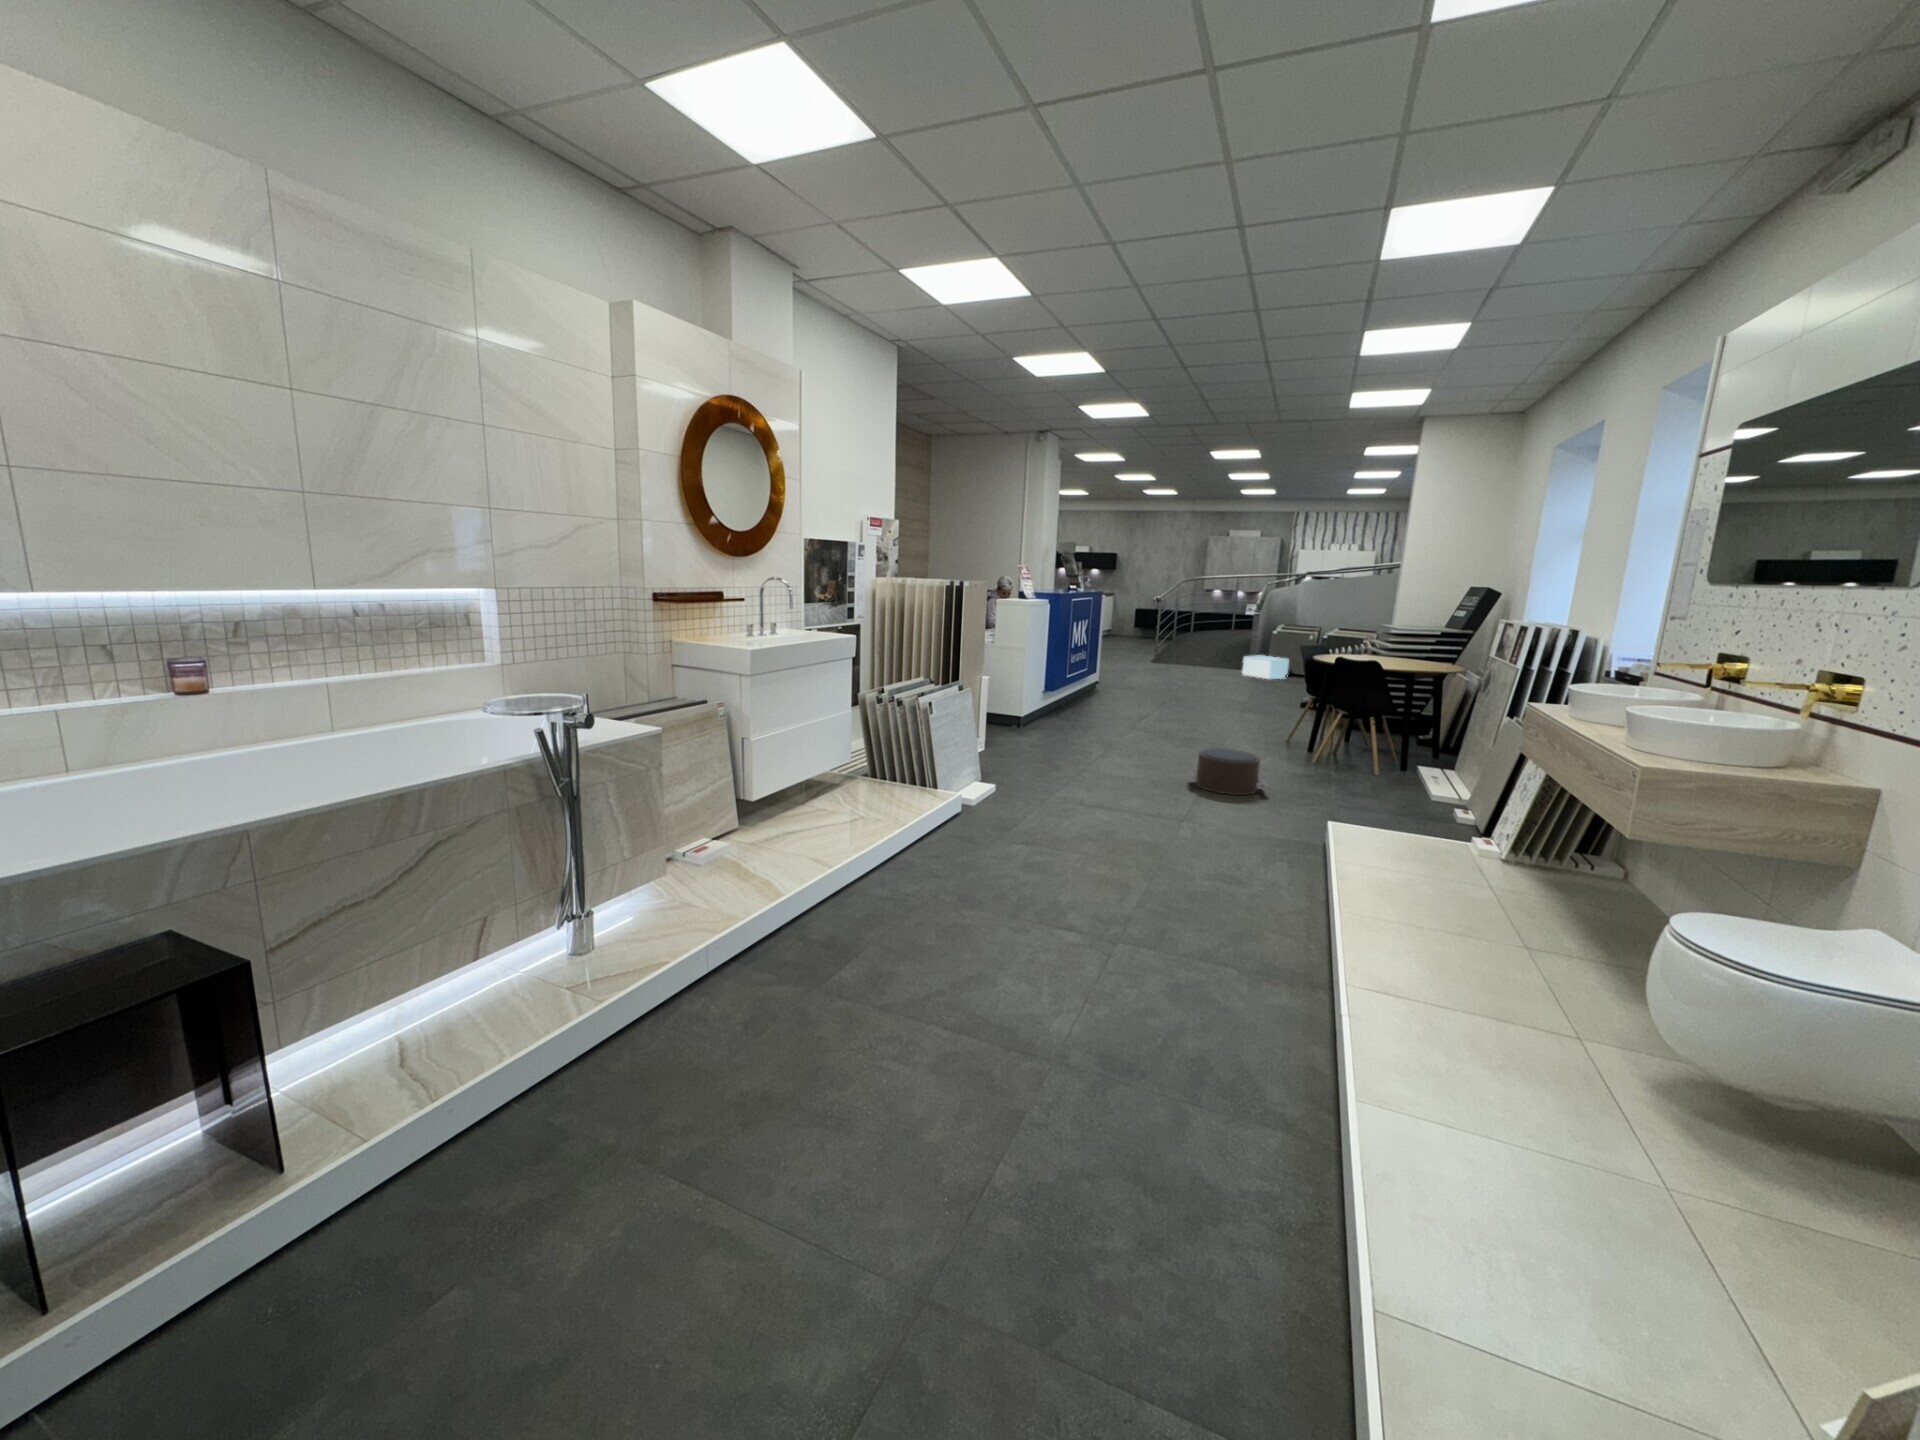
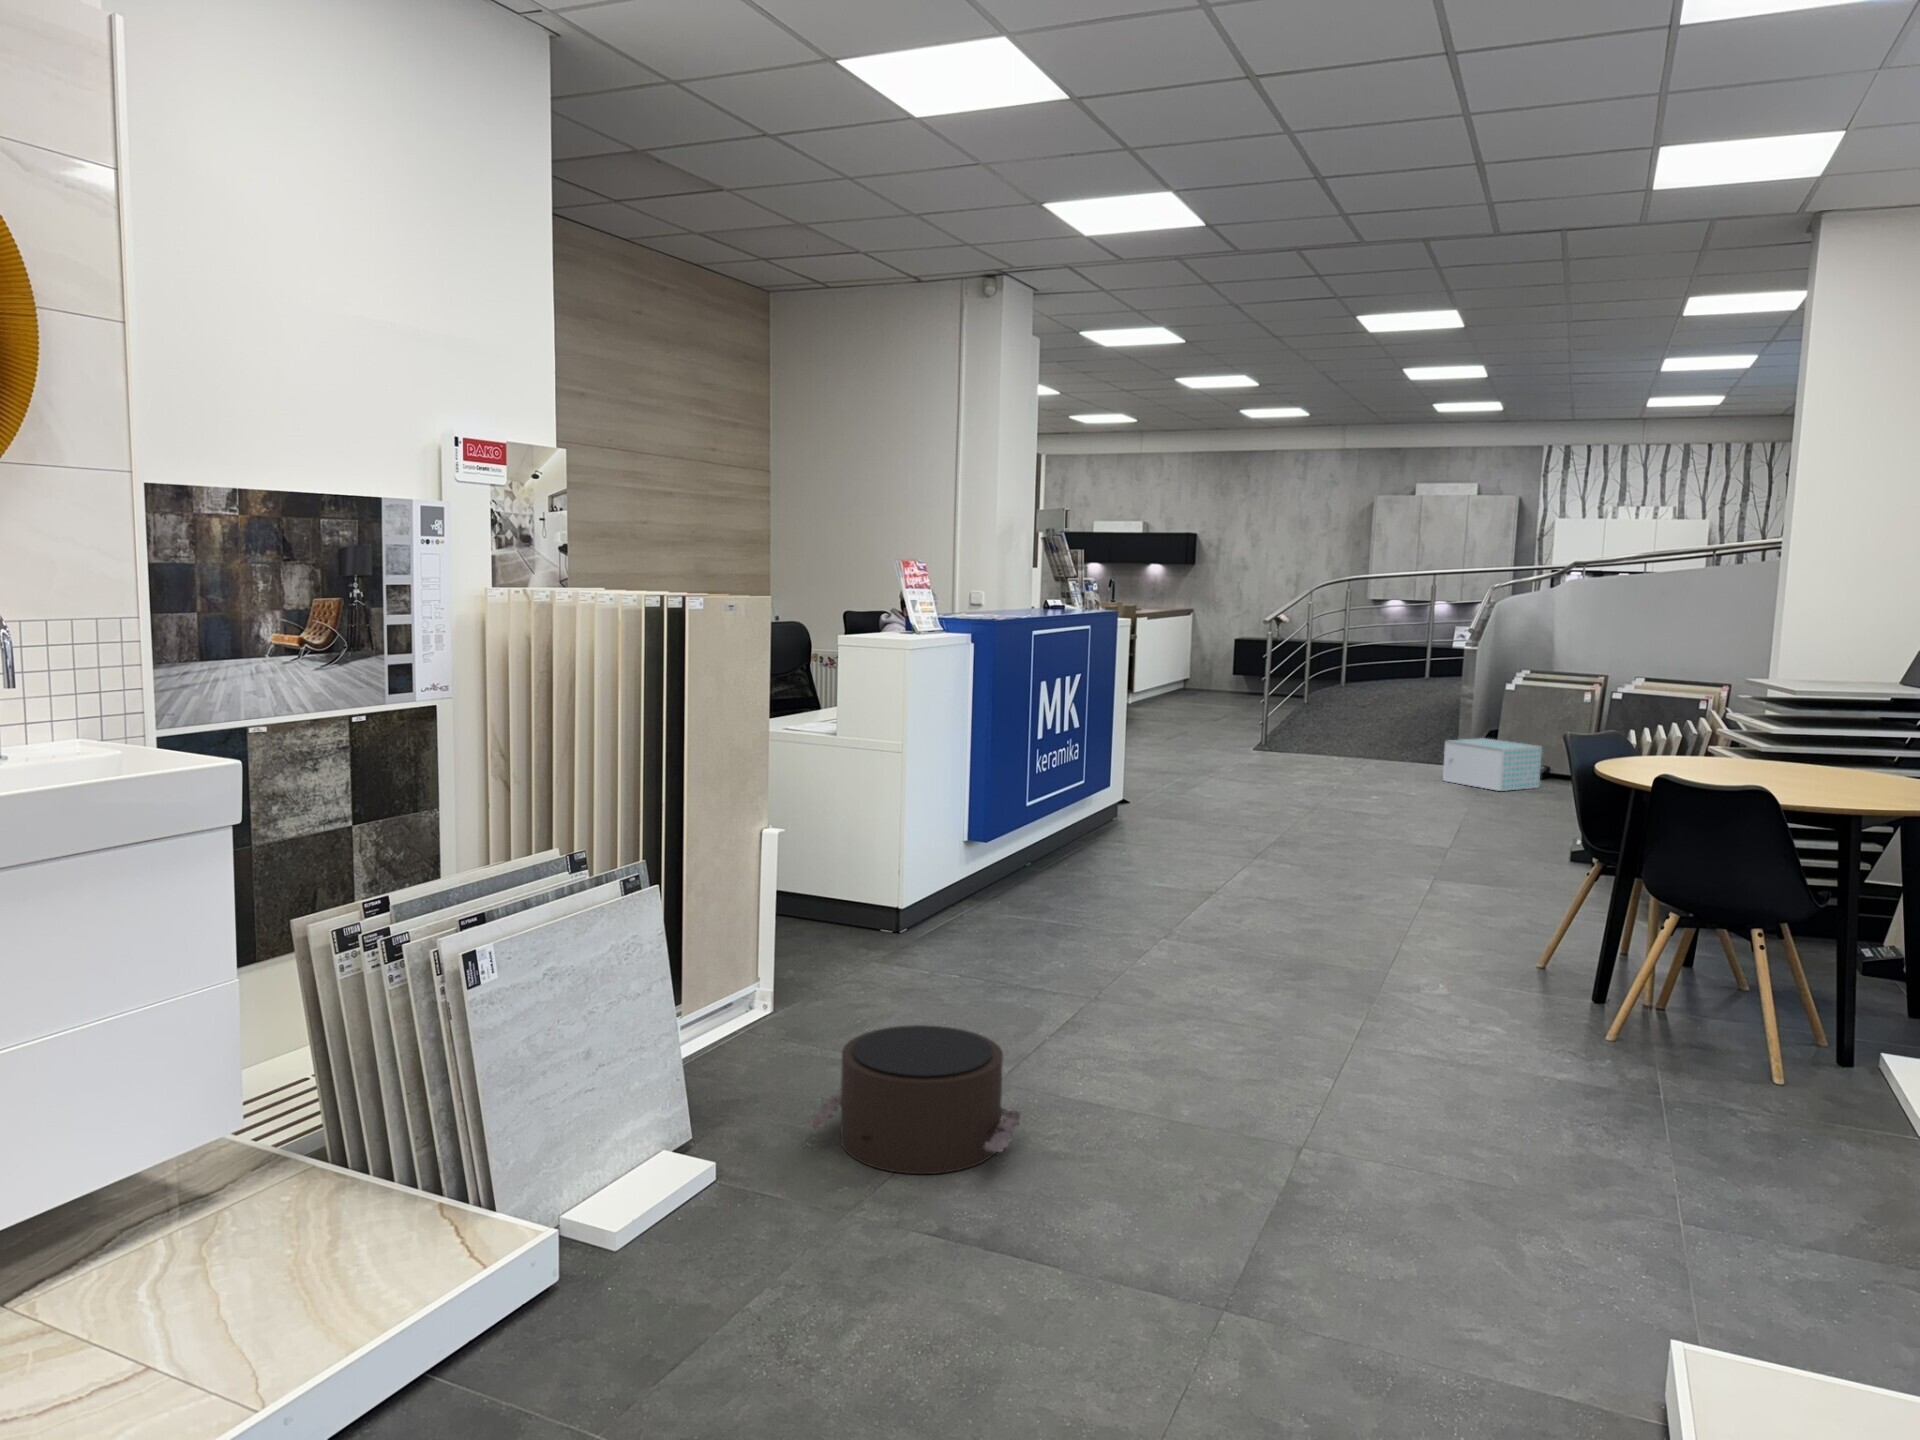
pouf: present [1190,748,1268,795] -> present [808,1025,1021,1174]

